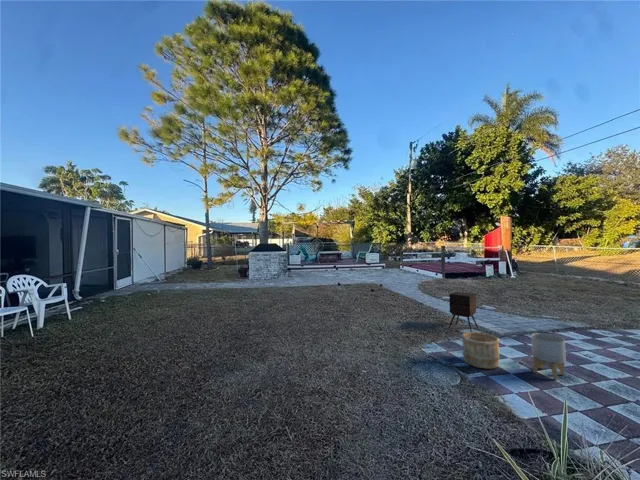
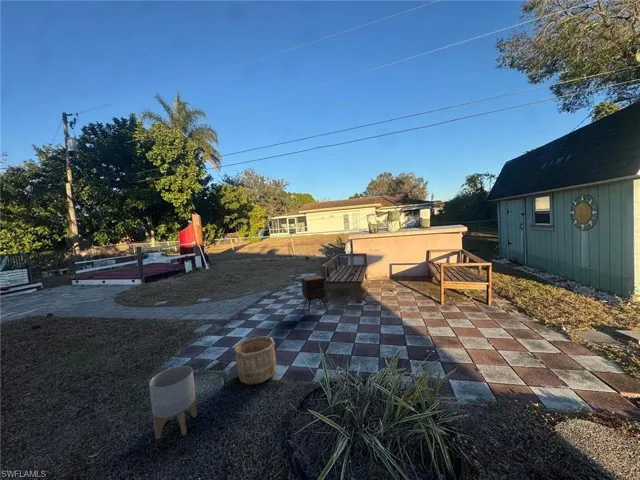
side table: present [449,292,478,332] -> present [301,275,328,315]
planter: present [531,333,566,380] -> present [149,366,197,439]

